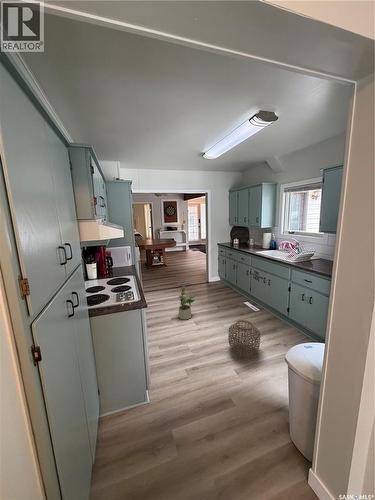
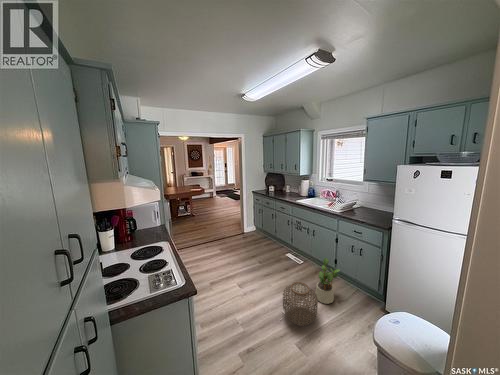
potted plant: present [179,286,195,319] -> present [316,258,340,304]

